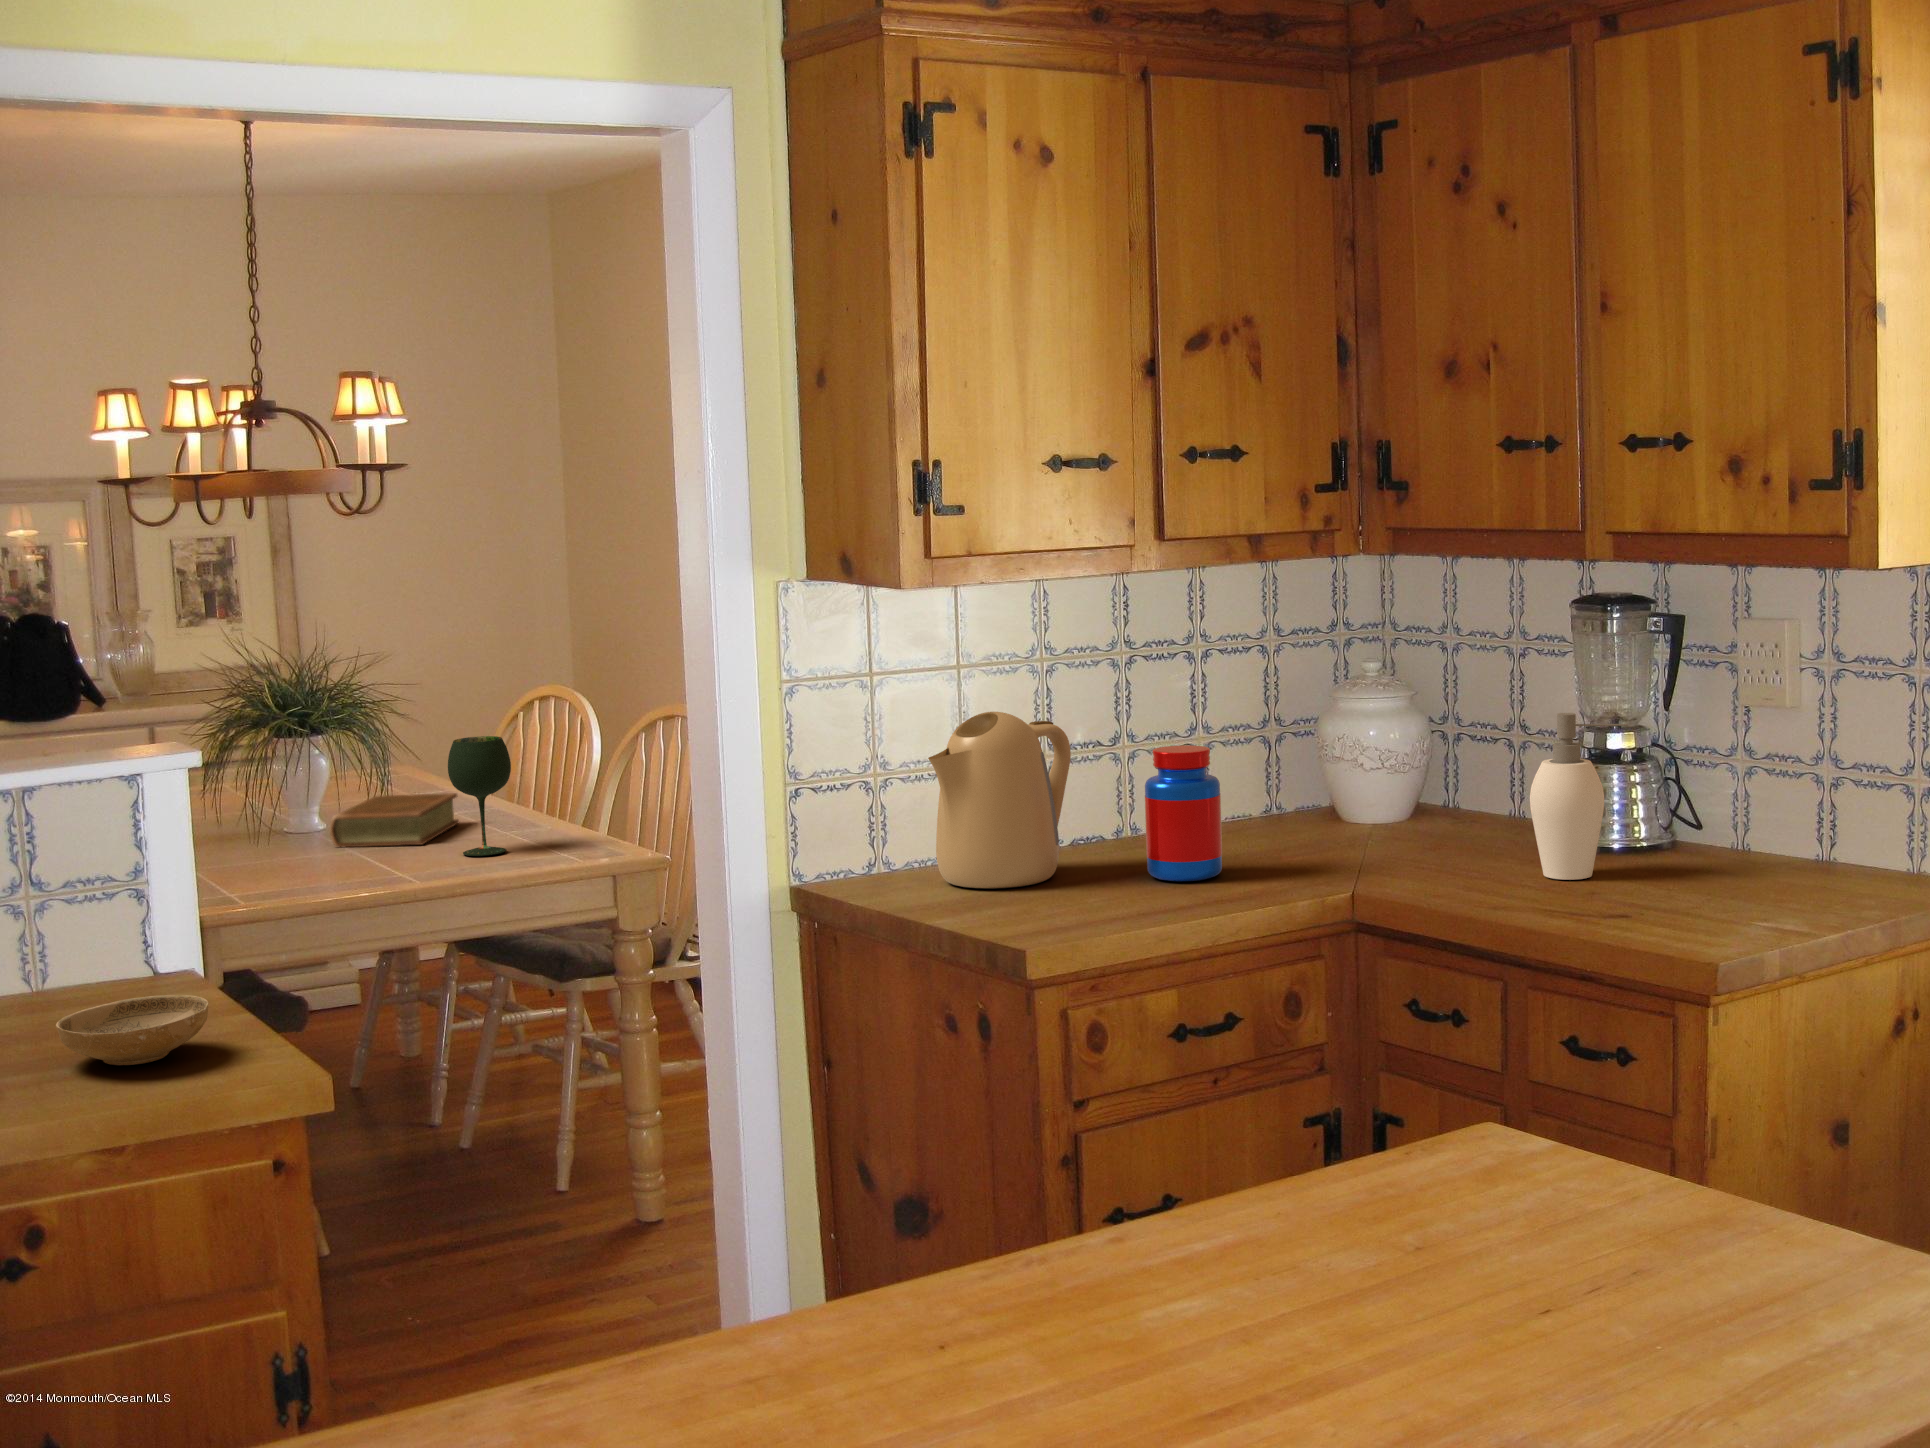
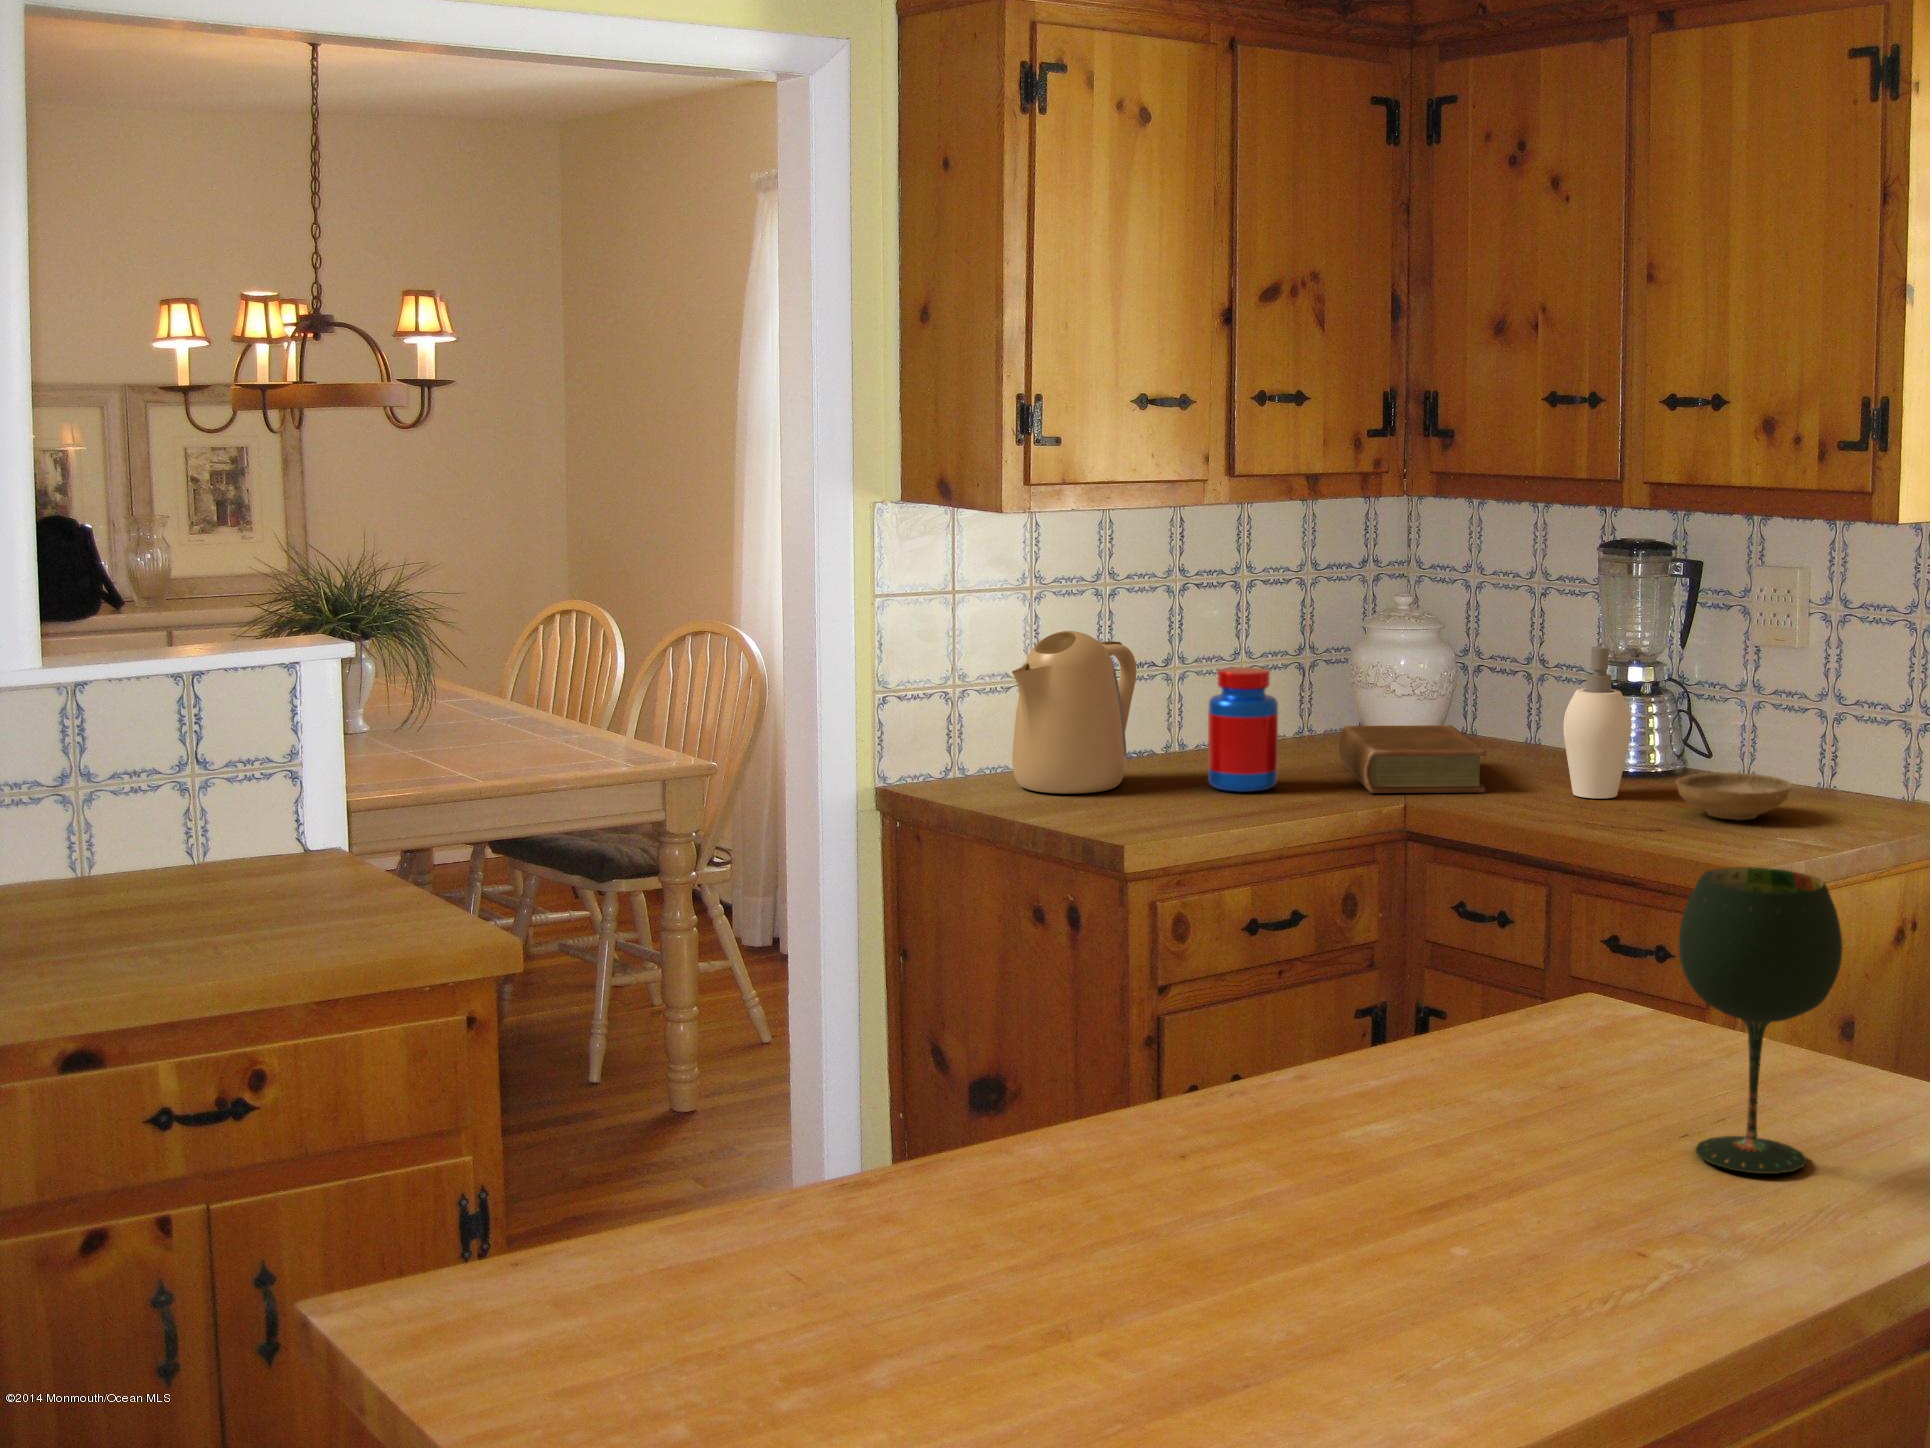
wine glass: present [448,736,511,856] -> present [1679,867,1843,1174]
book: present [330,793,459,847] -> present [1338,725,1487,793]
ceramic bowl: present [56,995,208,1065] -> present [1676,772,1791,820]

